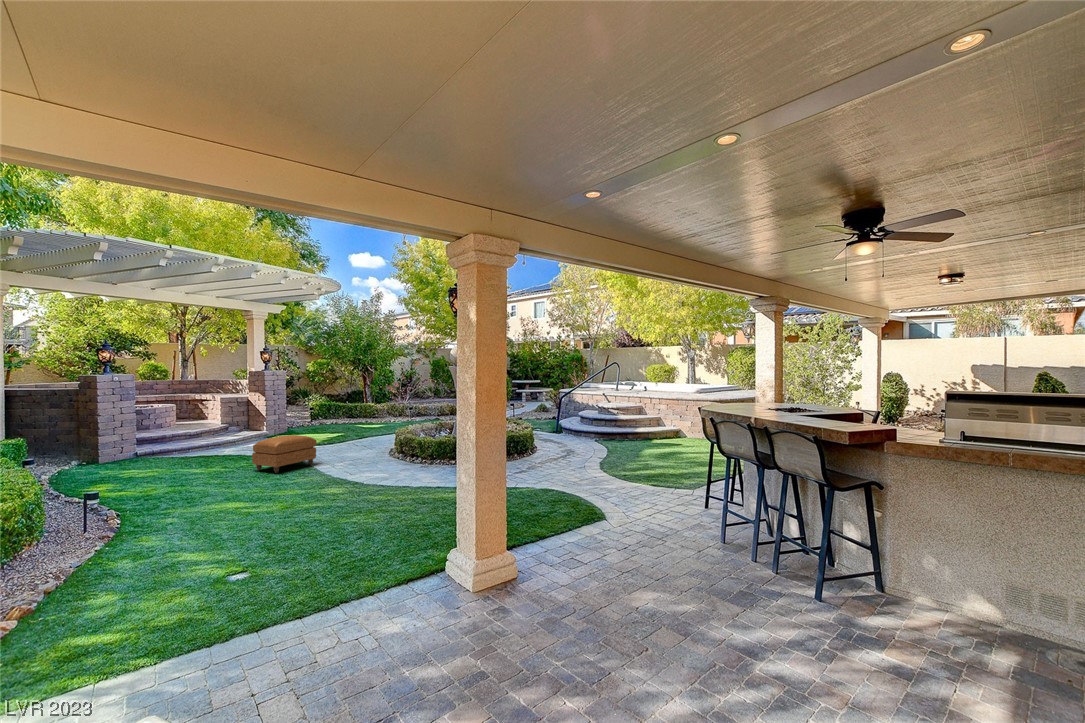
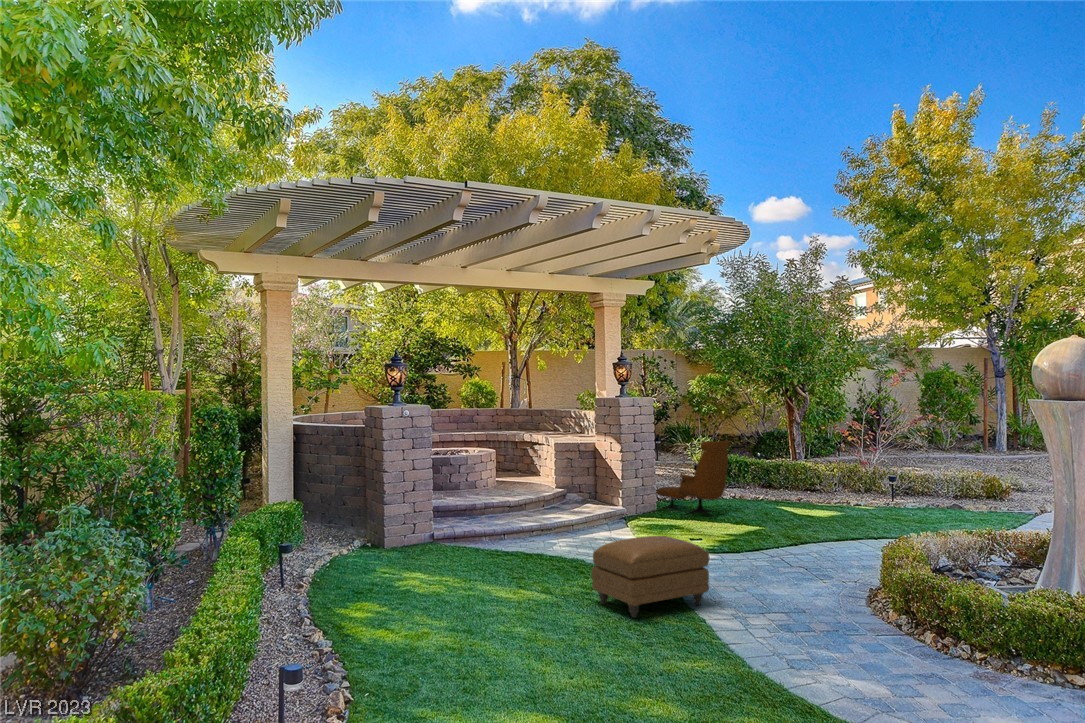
lounge chair: none [287,392,330,434] -> present [656,440,730,519]

